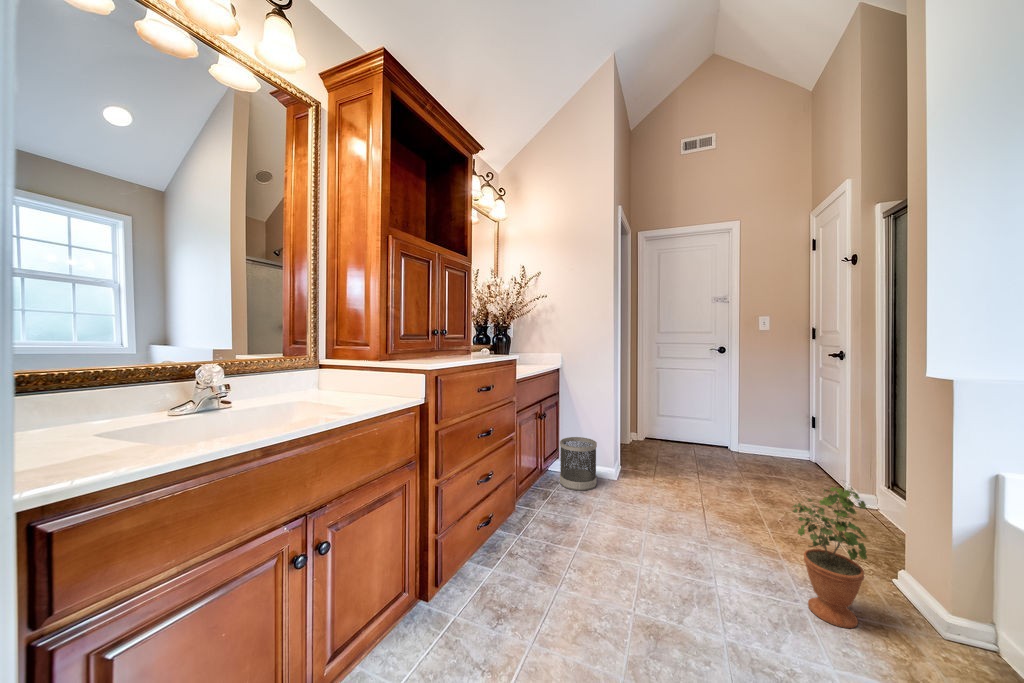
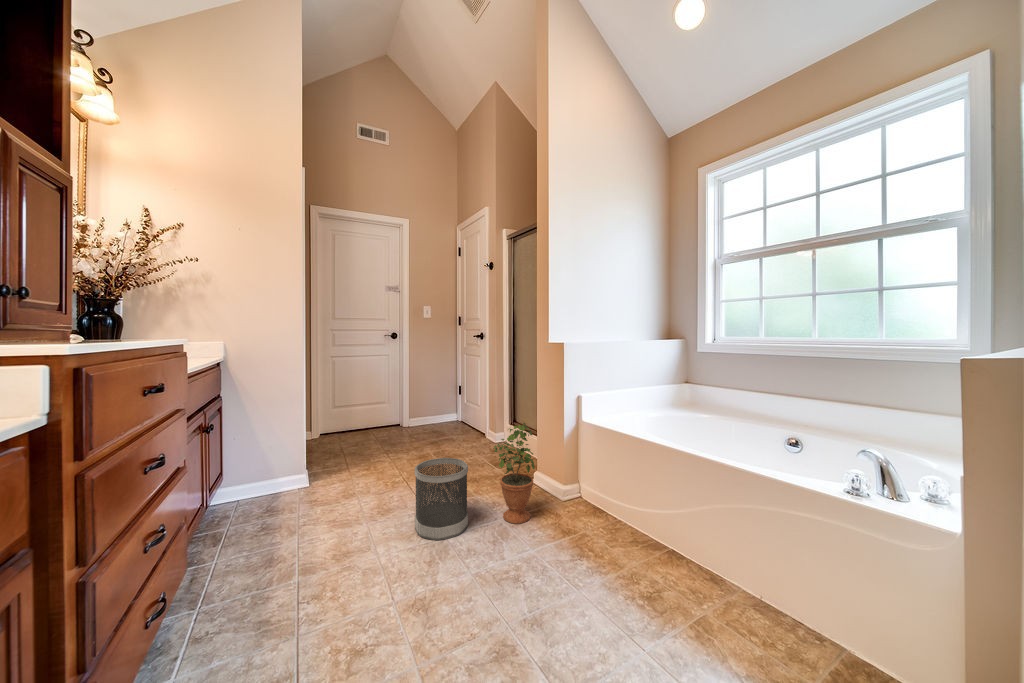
wastebasket: present [560,437,597,491] -> present [415,458,468,540]

